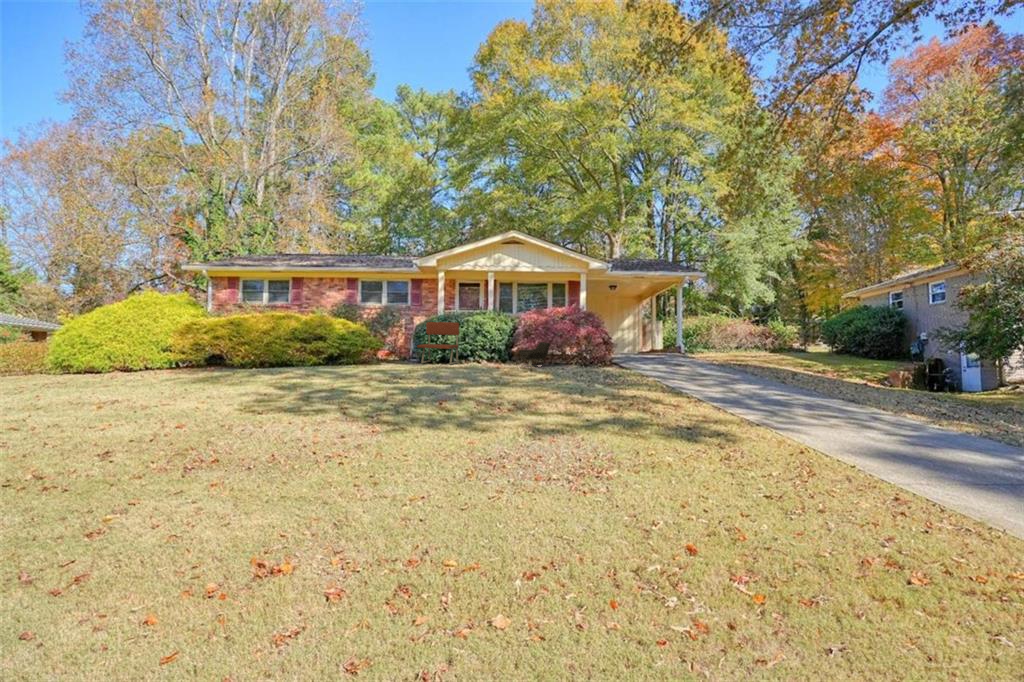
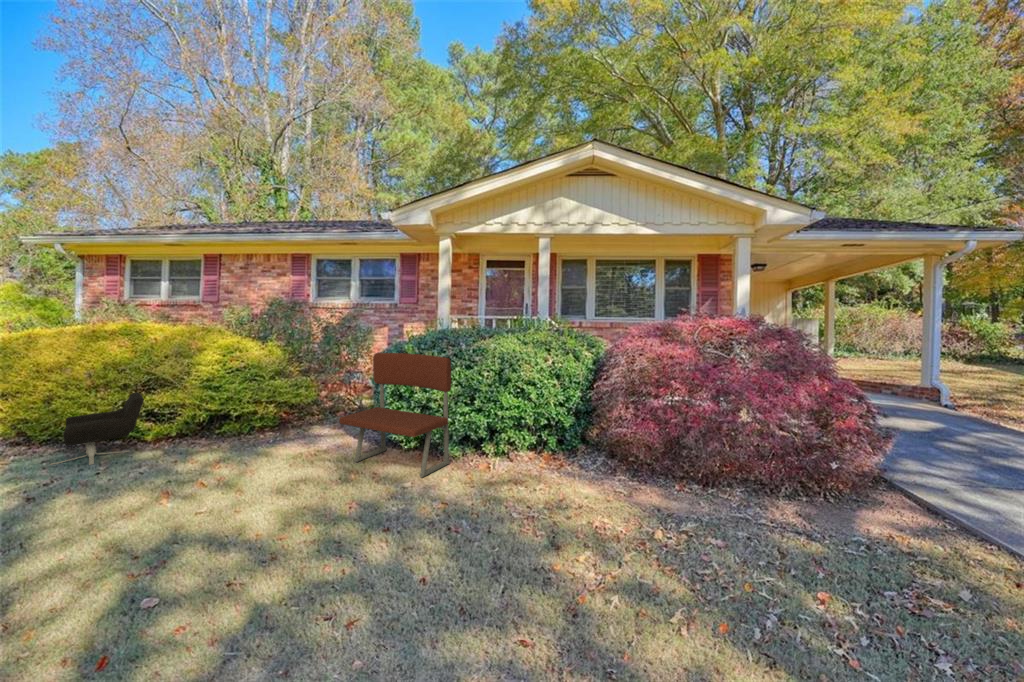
lounge chair: present [519,342,550,366] -> present [51,392,144,465]

